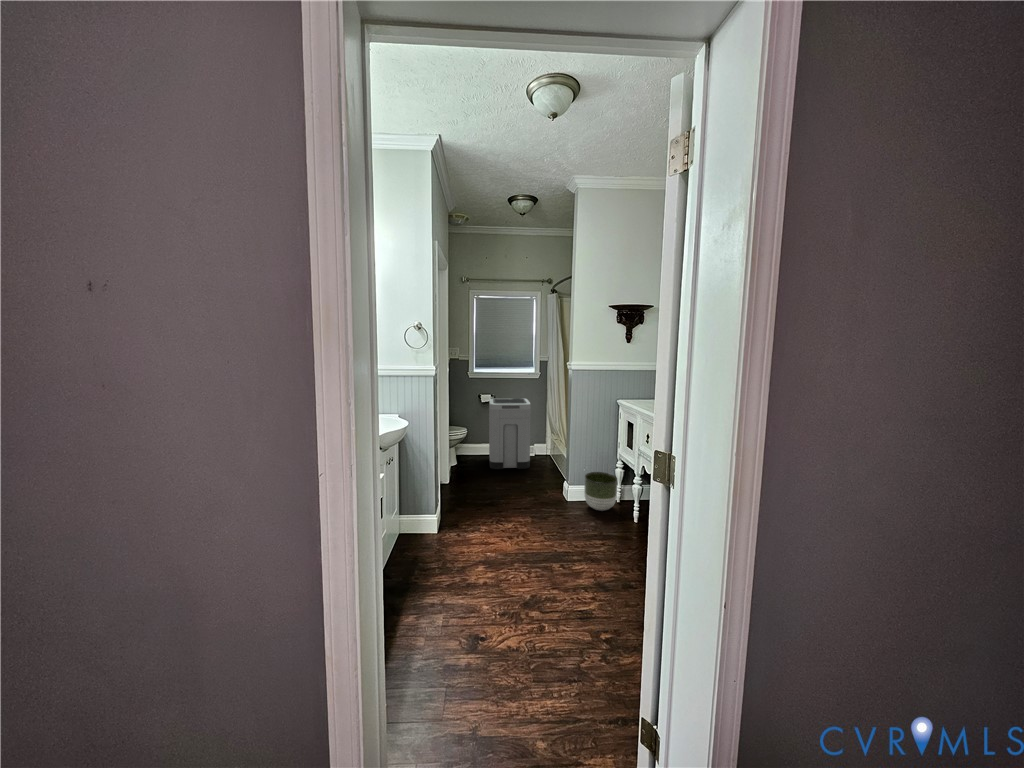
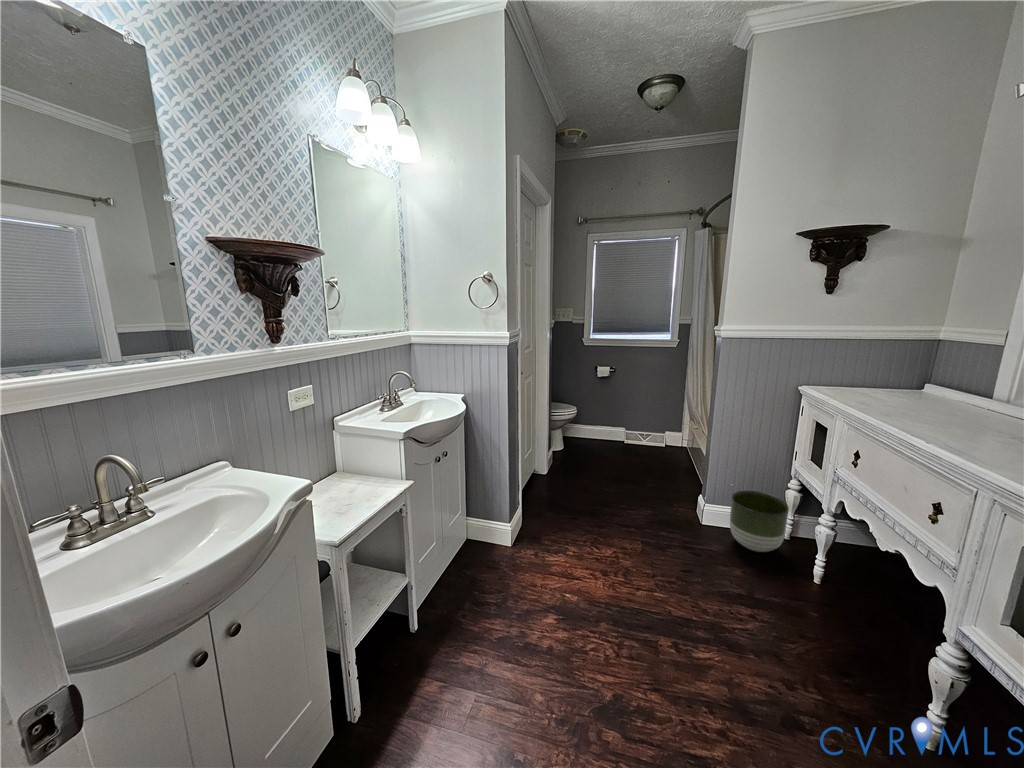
trash can: present [489,398,531,469] -> none [602,371,660,466]

